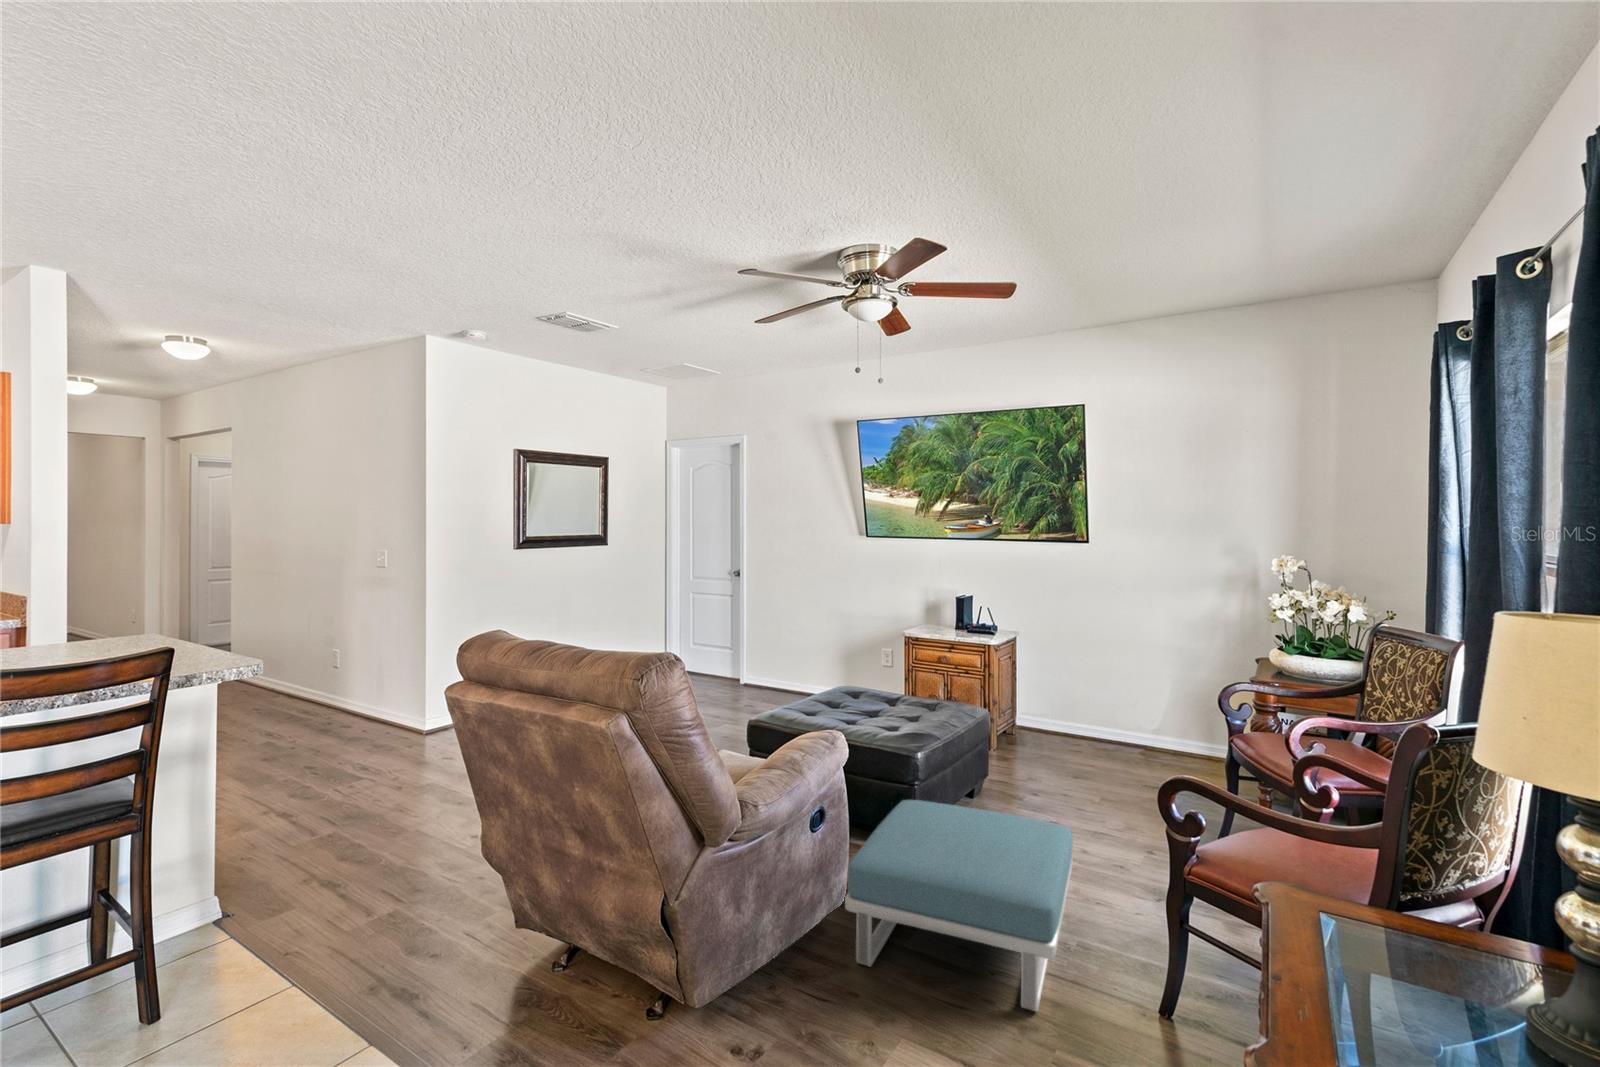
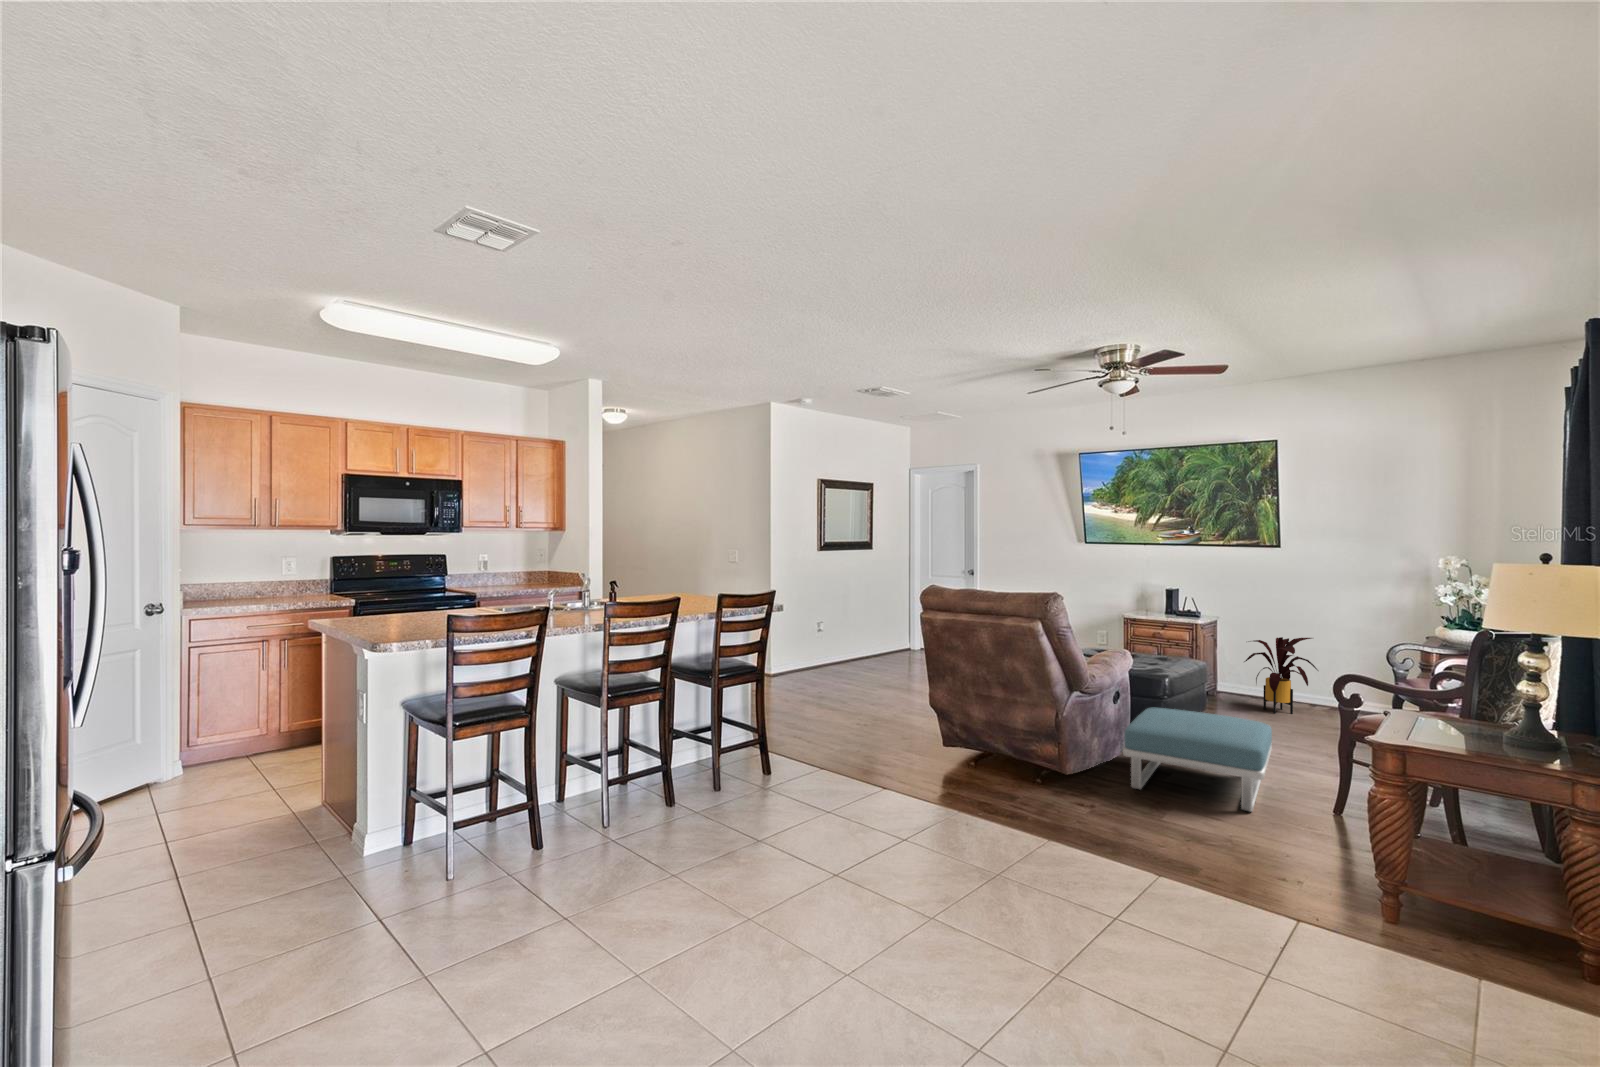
house plant: none [1045,659,1136,761] -> present [1244,637,1317,714]

